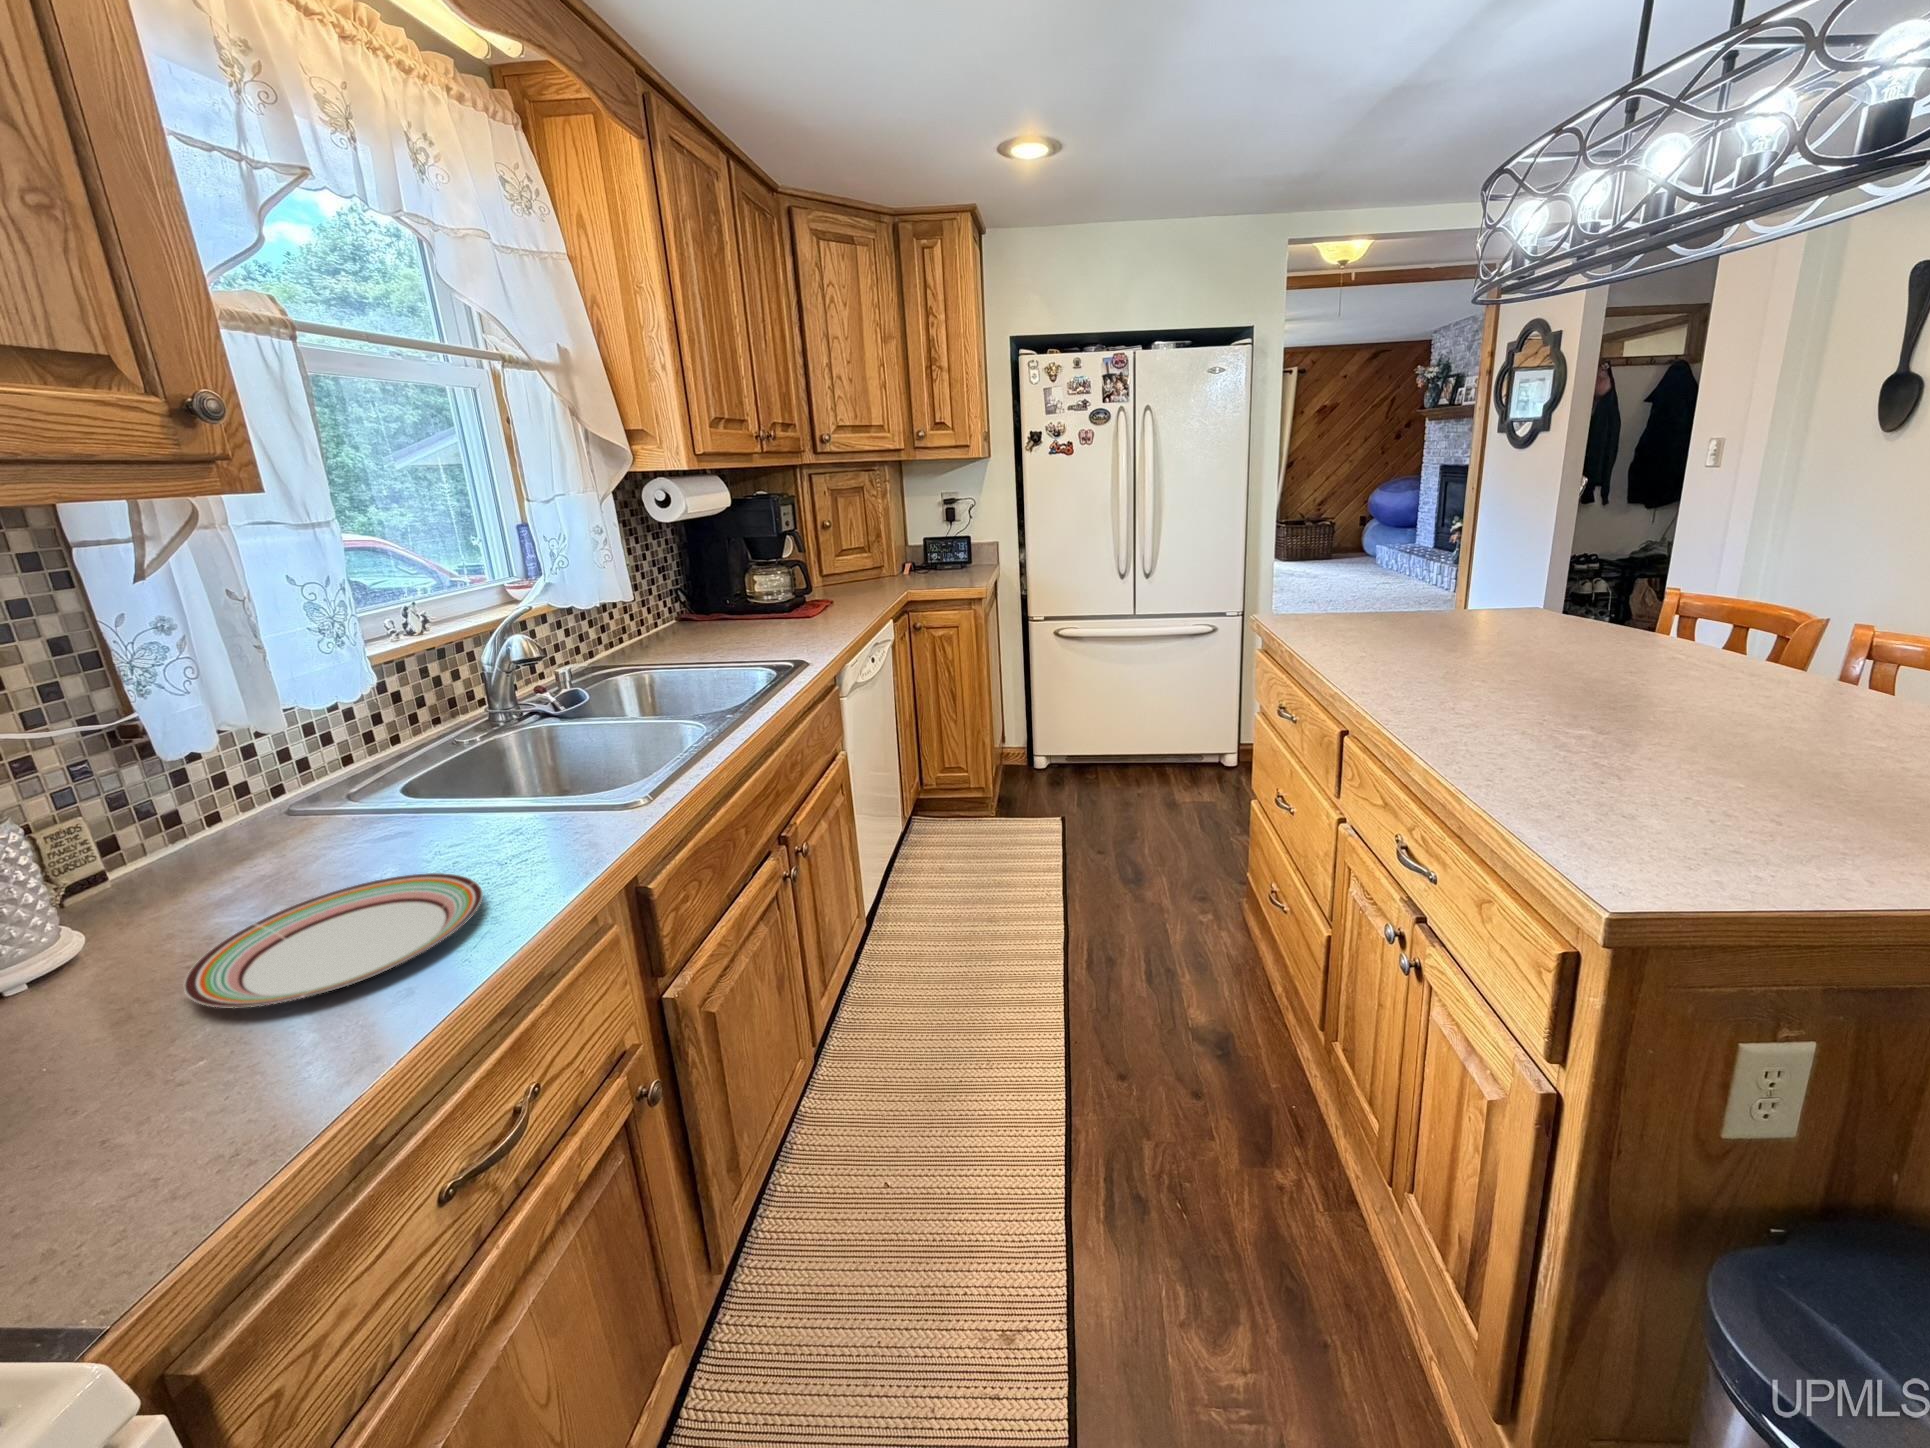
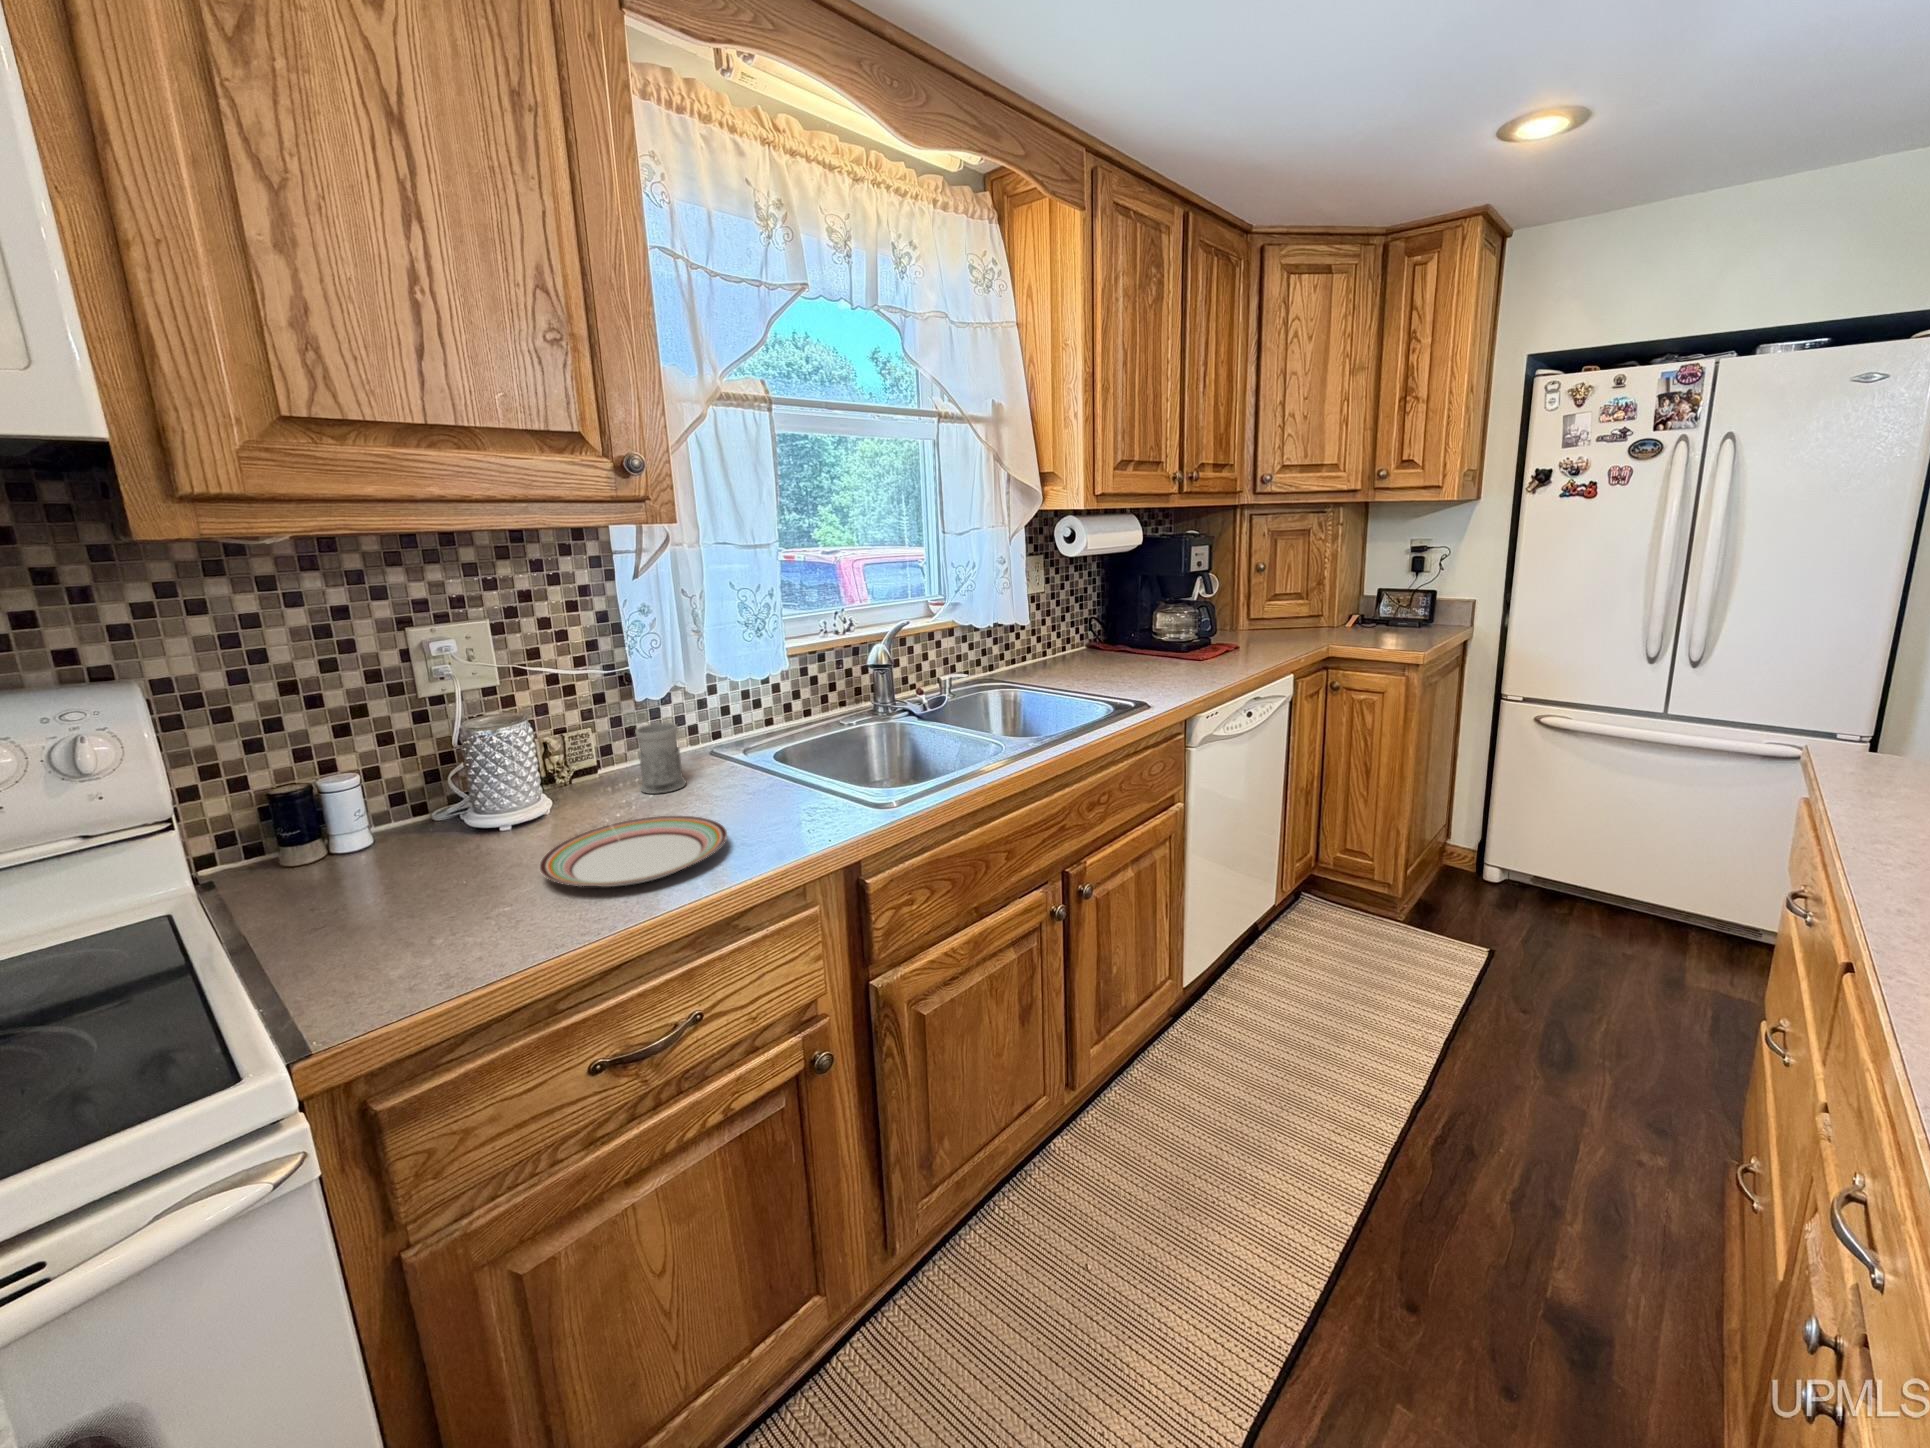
mug: none [193,779,297,883] -> present [635,723,686,794]

